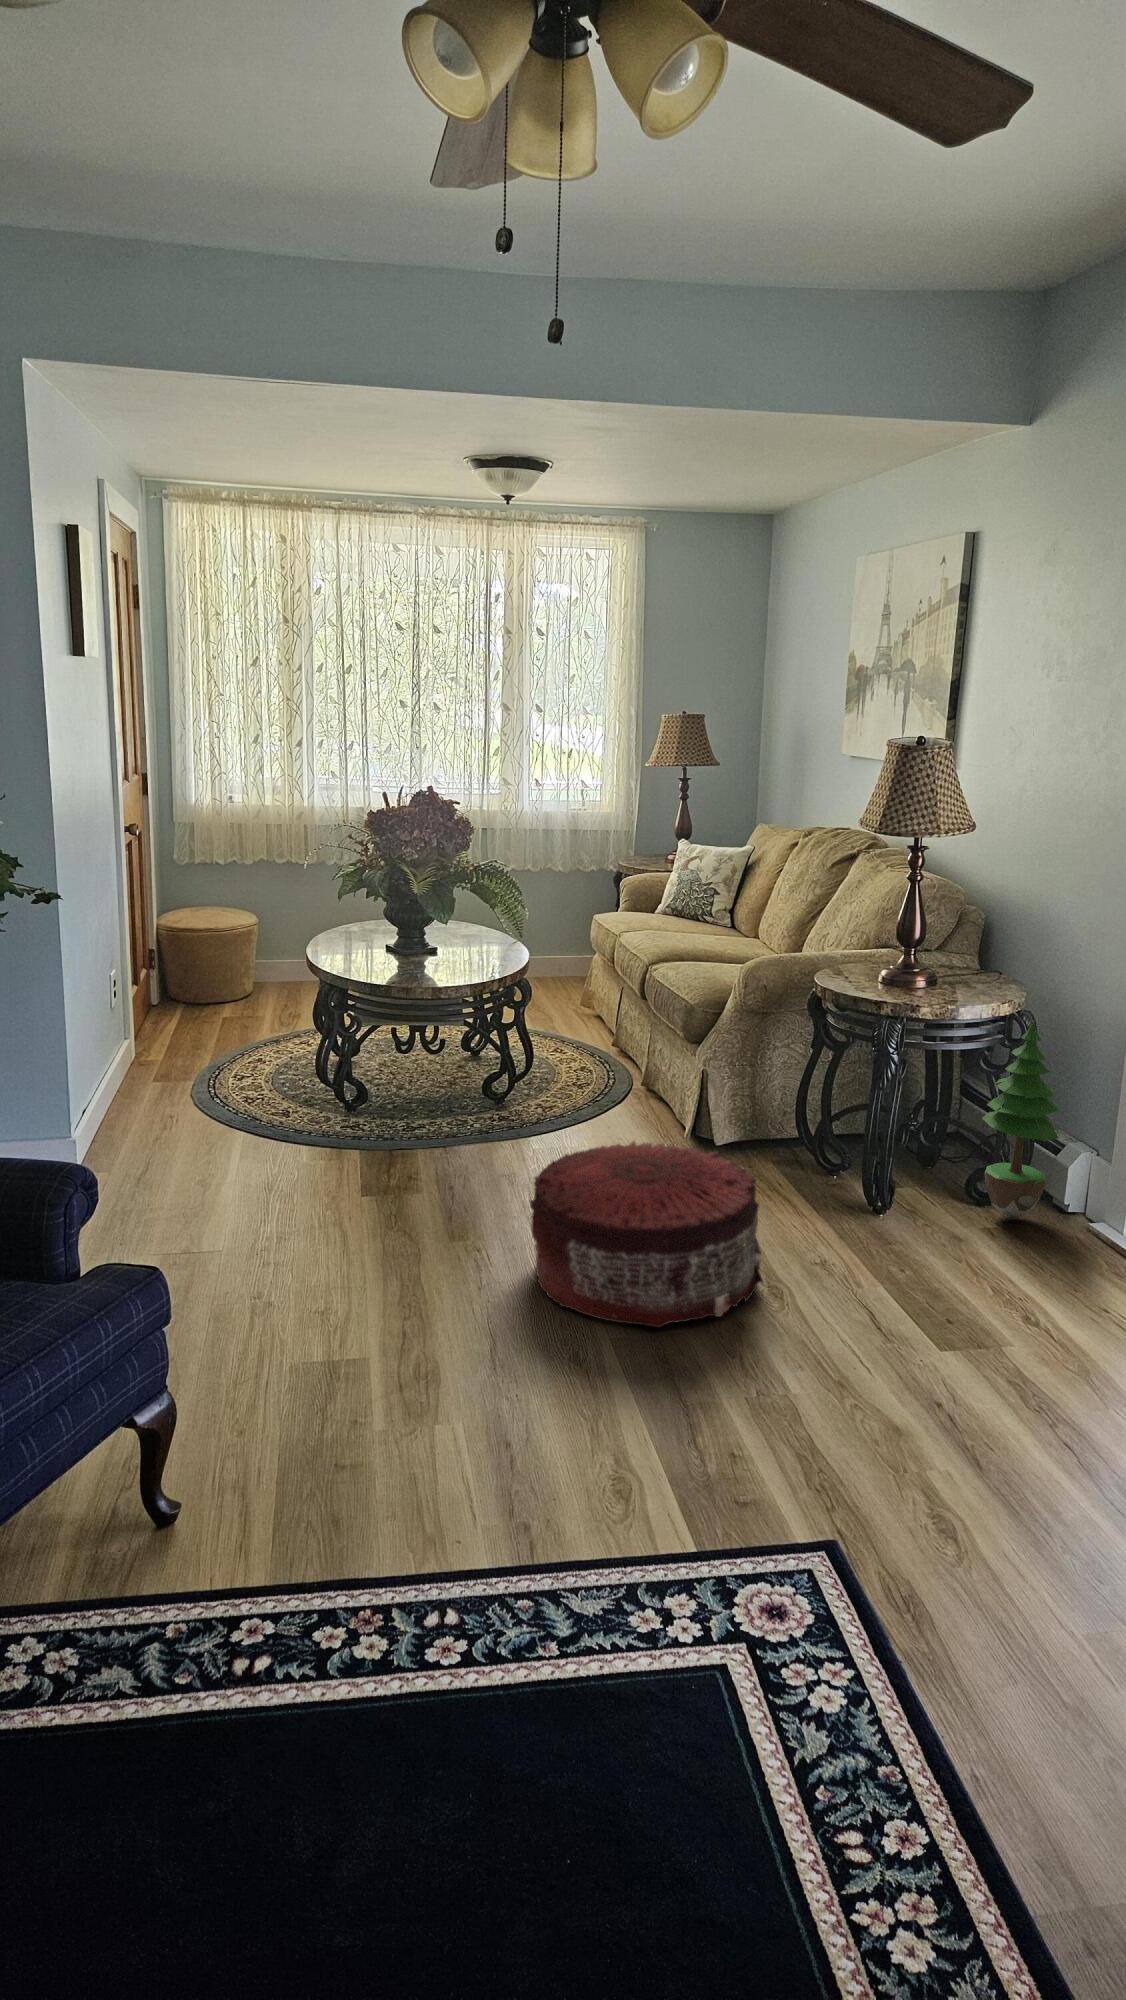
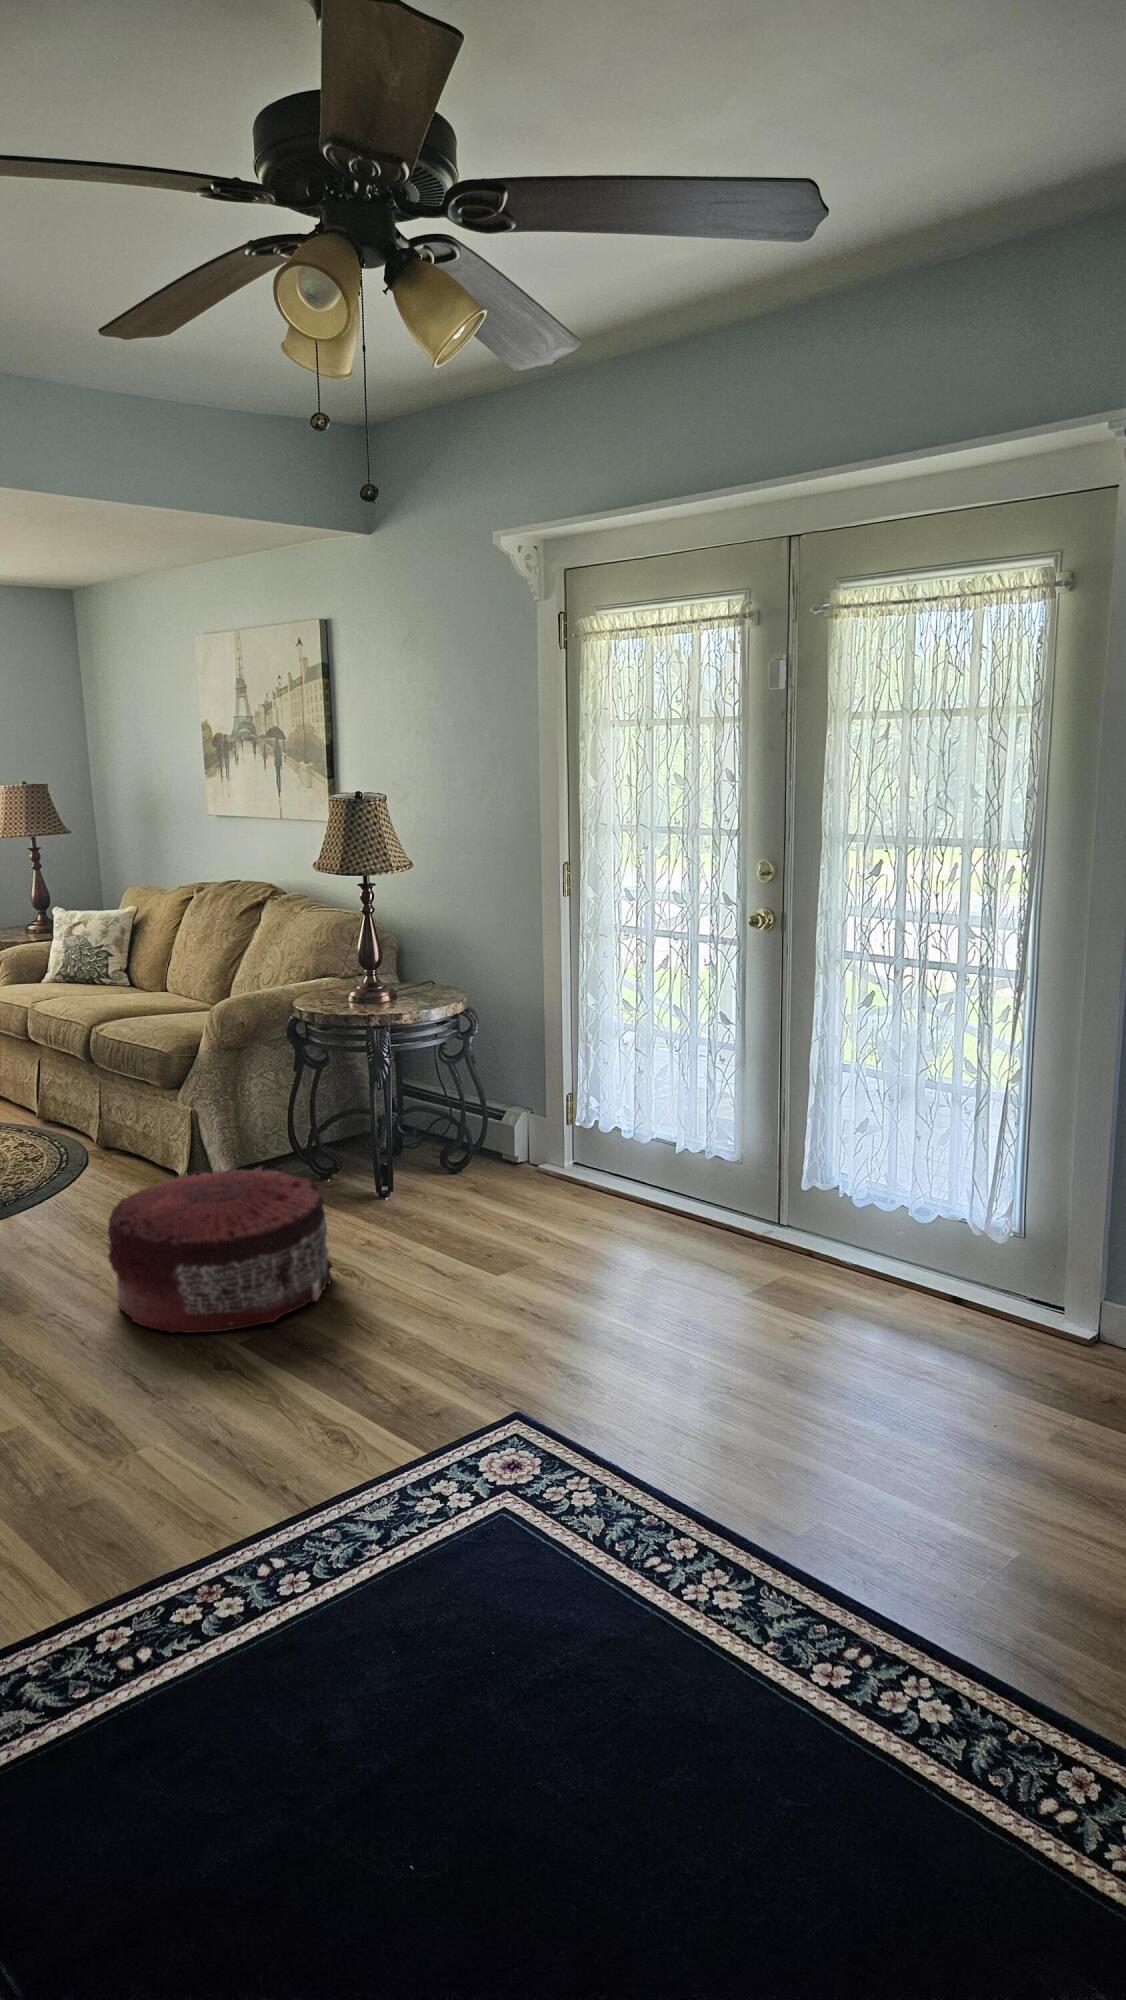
potted tree: present [982,1021,1059,1219] -> none [446,1015,506,1181]

